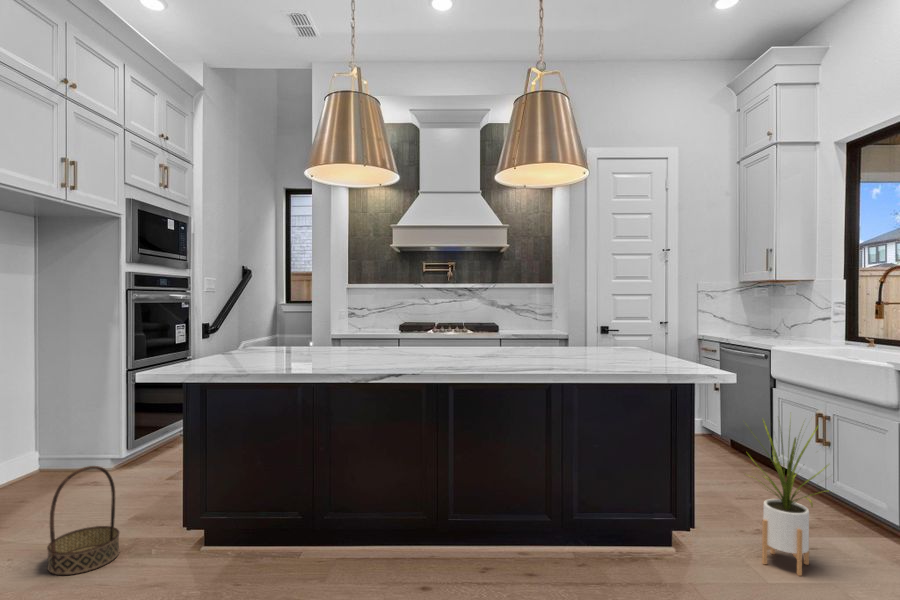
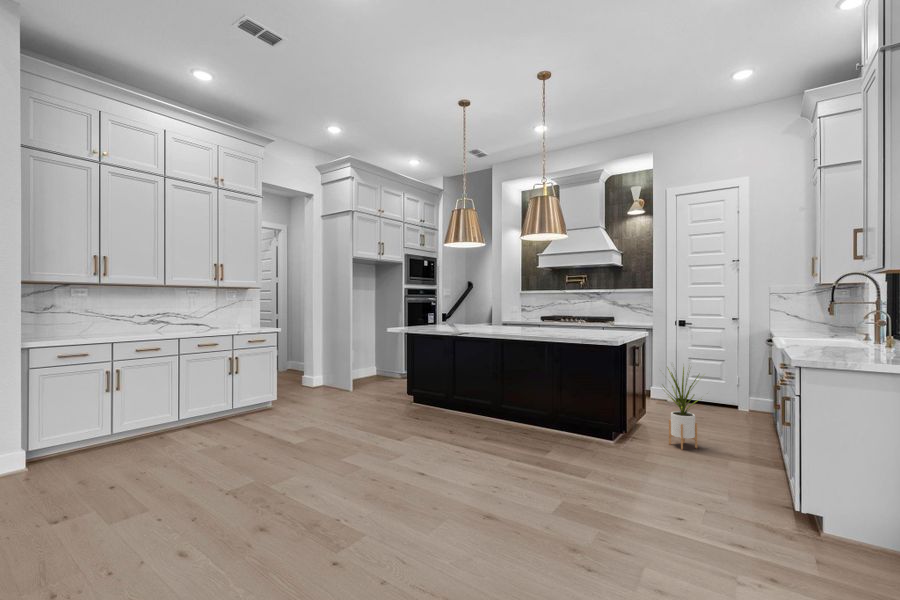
basket: present [47,466,119,575] -> none [369,366,392,404]

